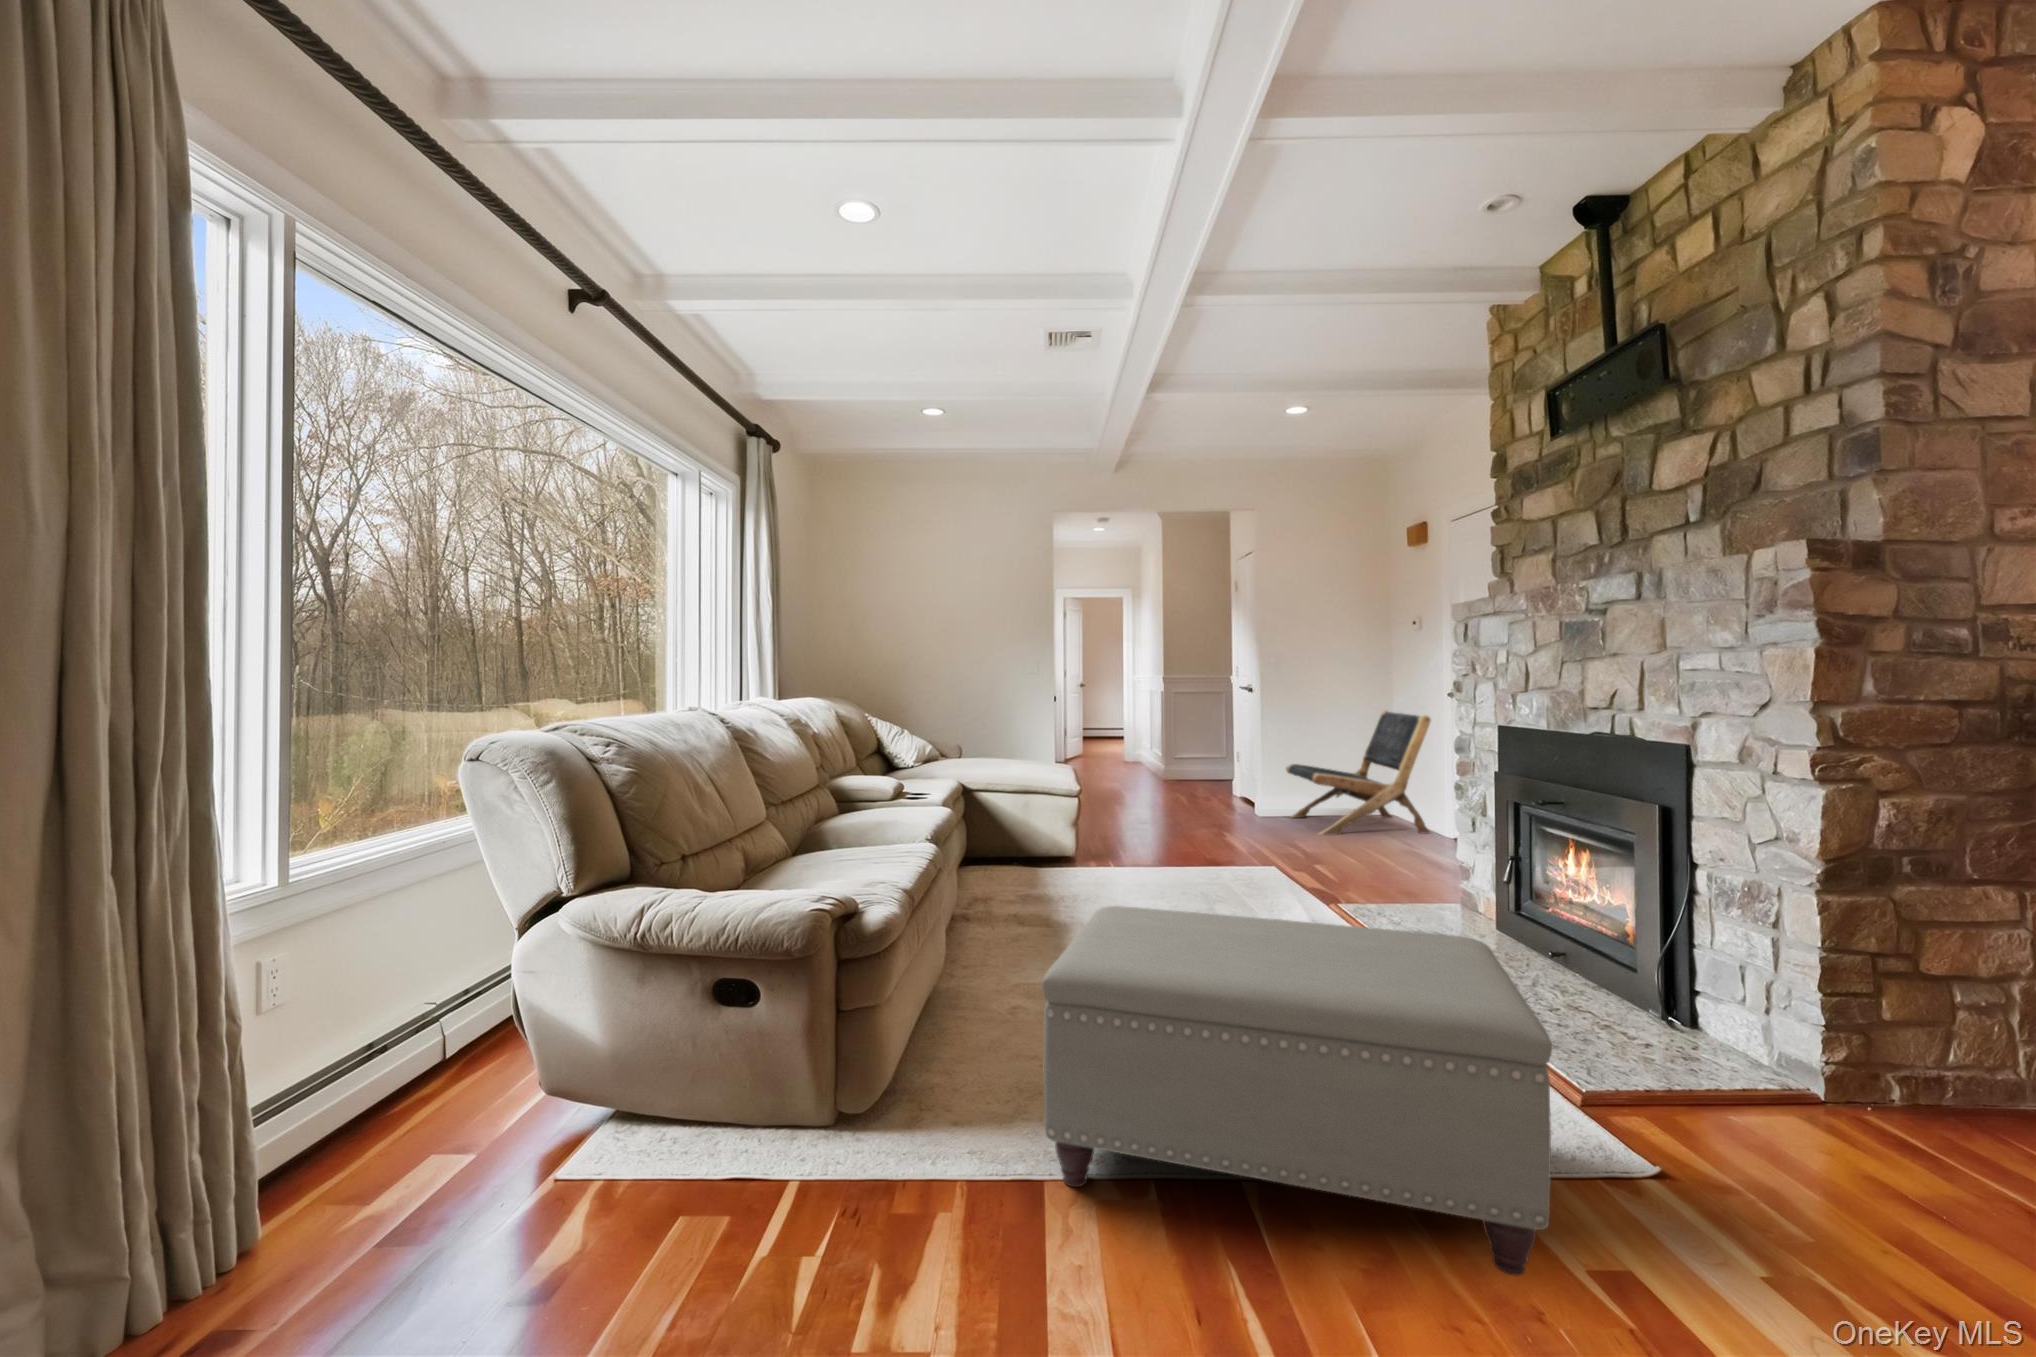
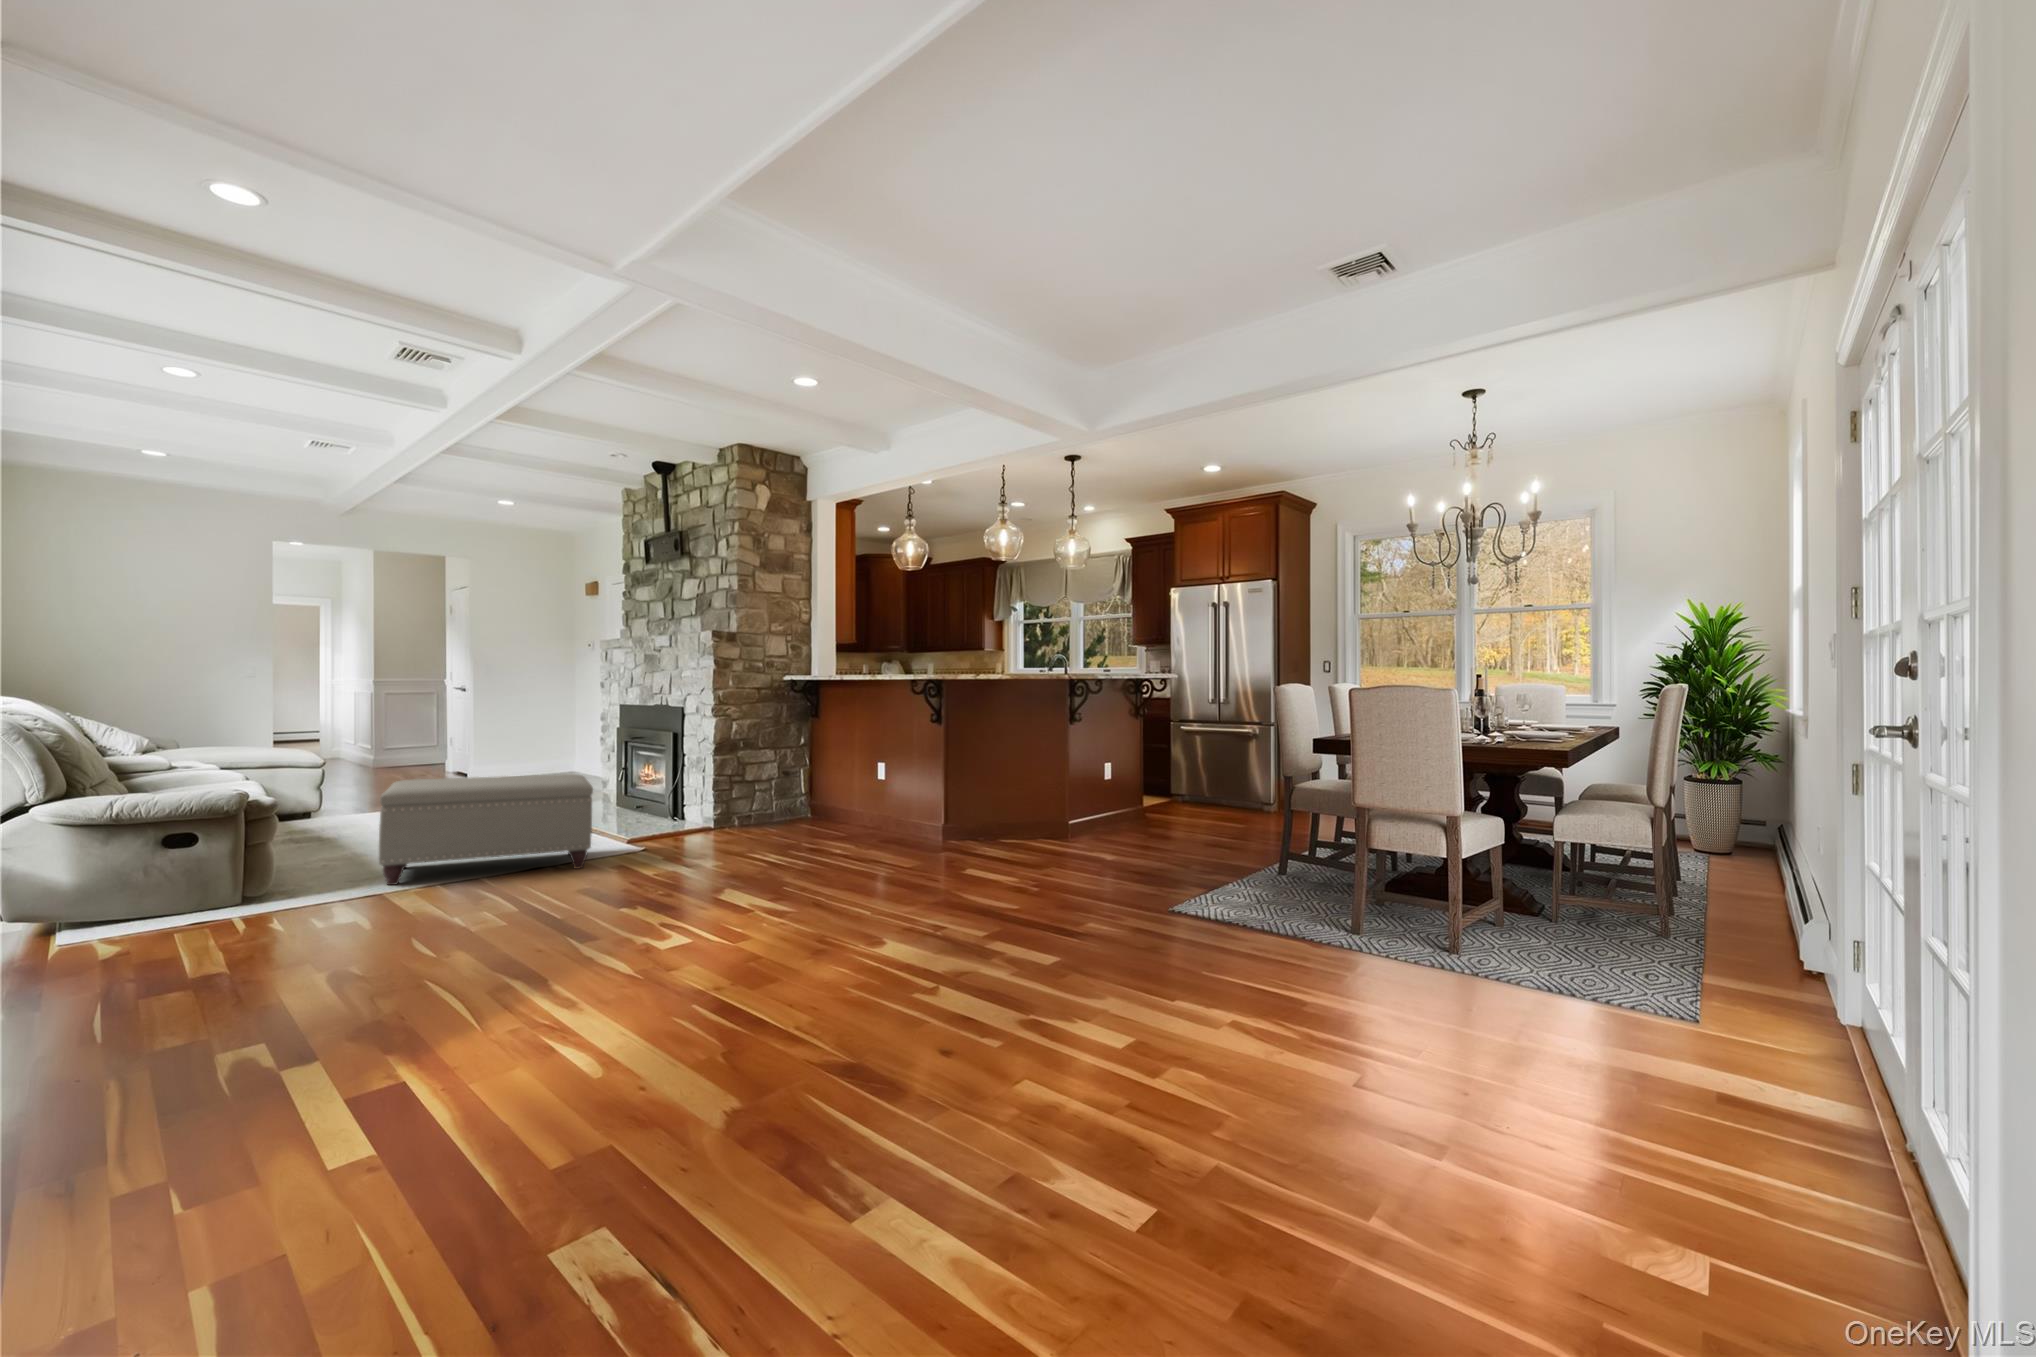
lounge chair: present [1286,711,1431,835] -> none [492,705,599,789]

